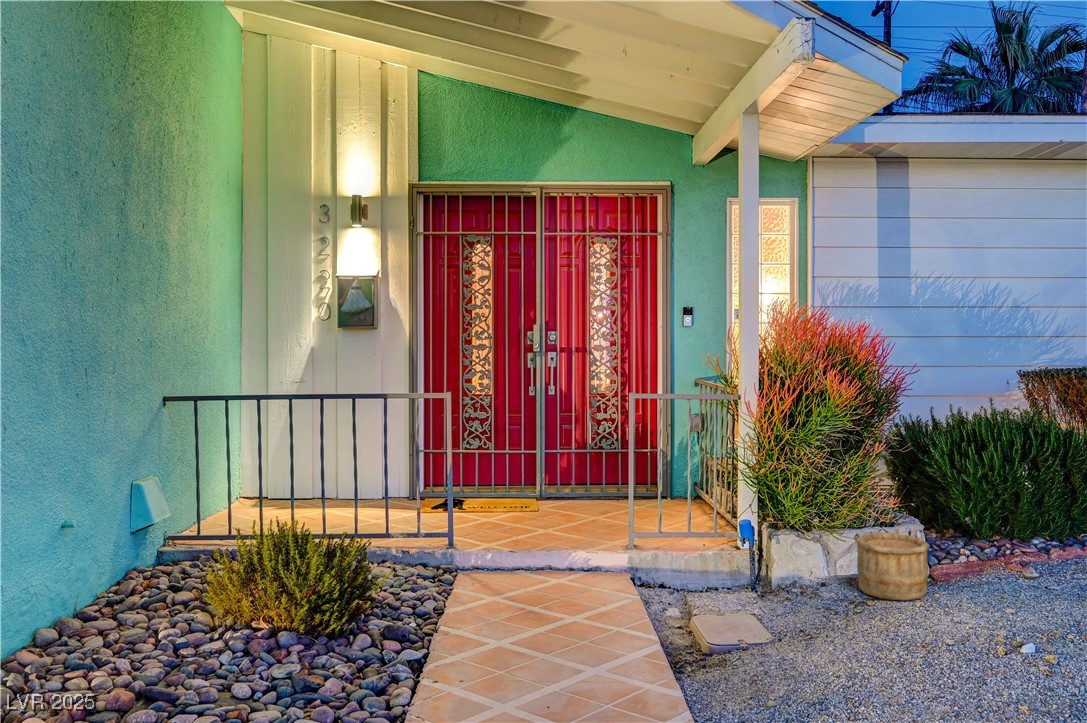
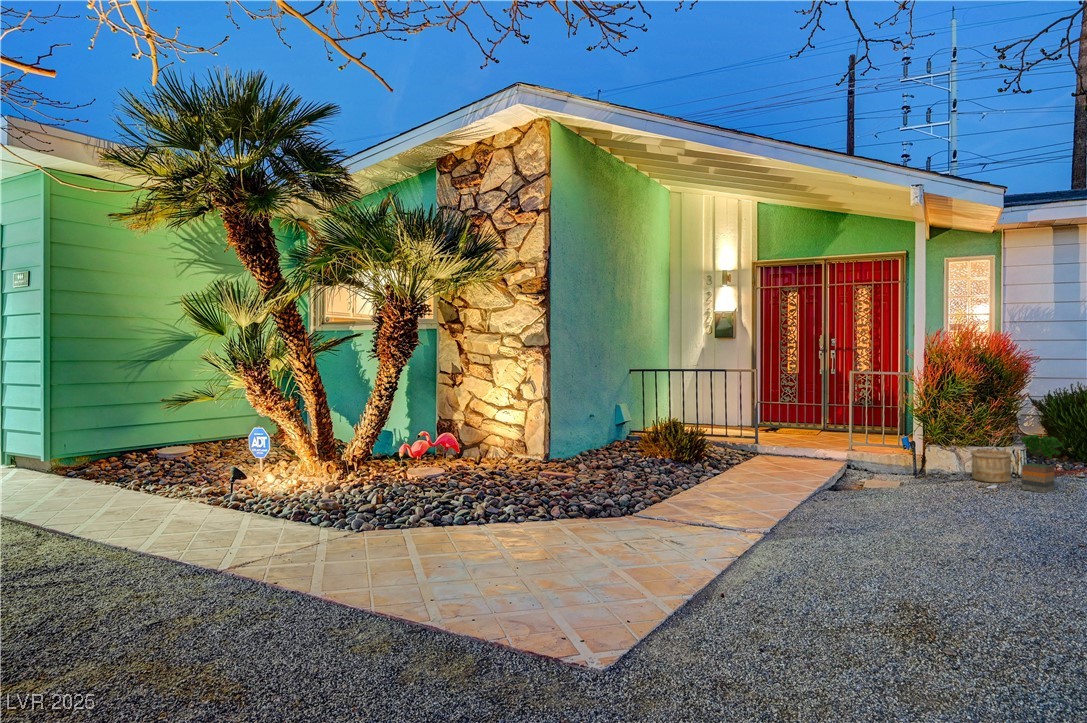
potted tree: none [964,506,1047,622] -> present [1021,434,1063,493]

